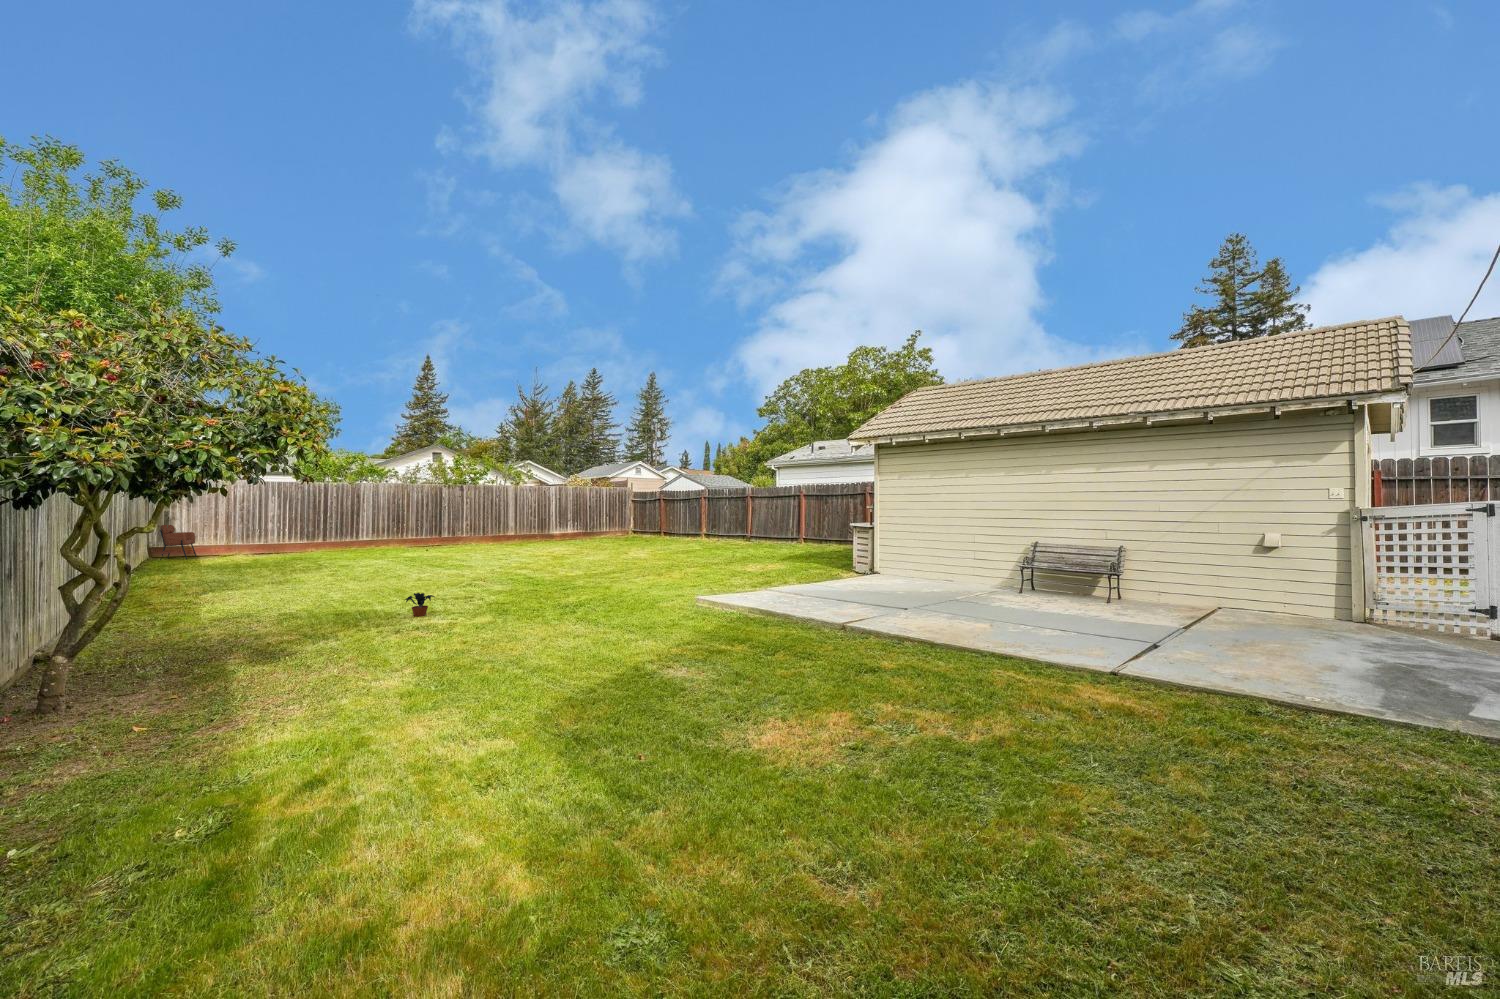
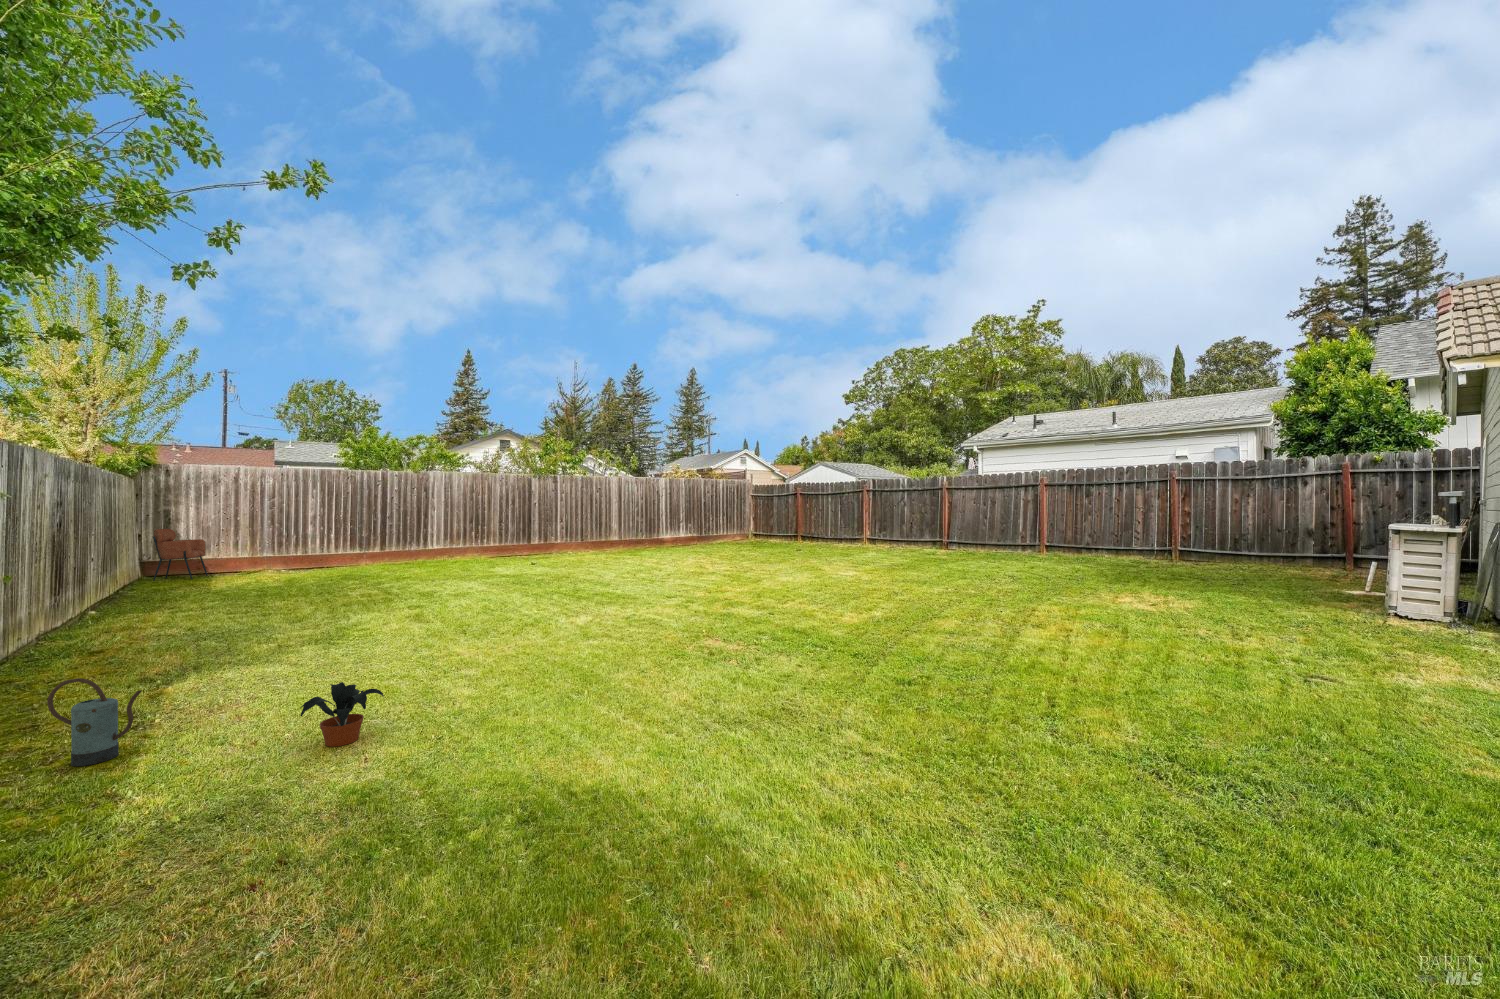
watering can: none [164,581,197,612] -> present [47,678,142,766]
potted plant: present [405,593,435,616] -> present [301,682,384,747]

